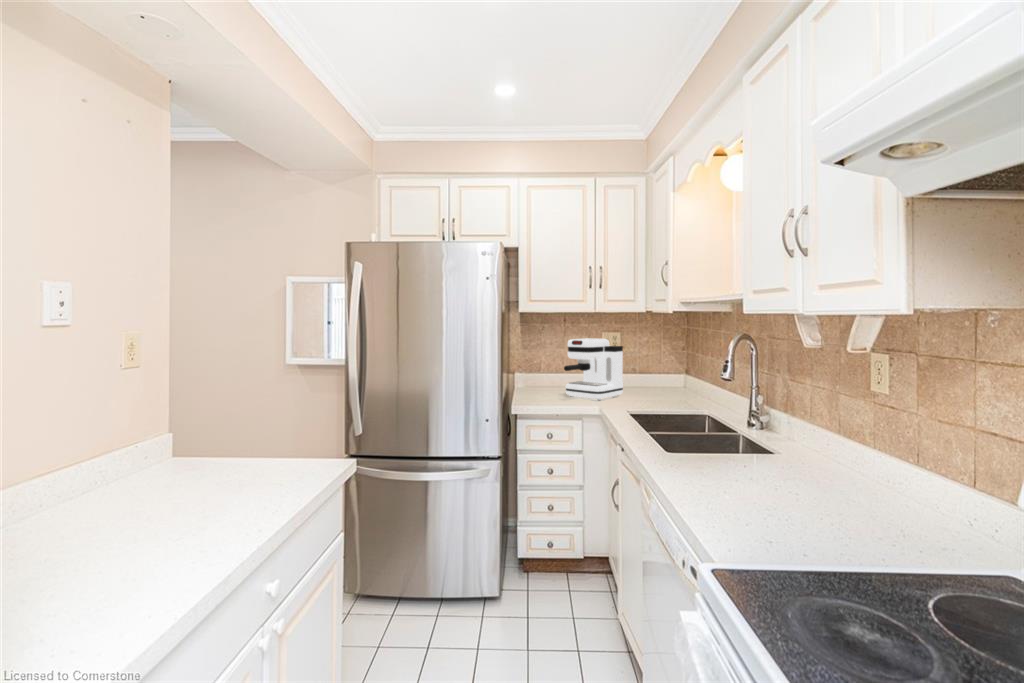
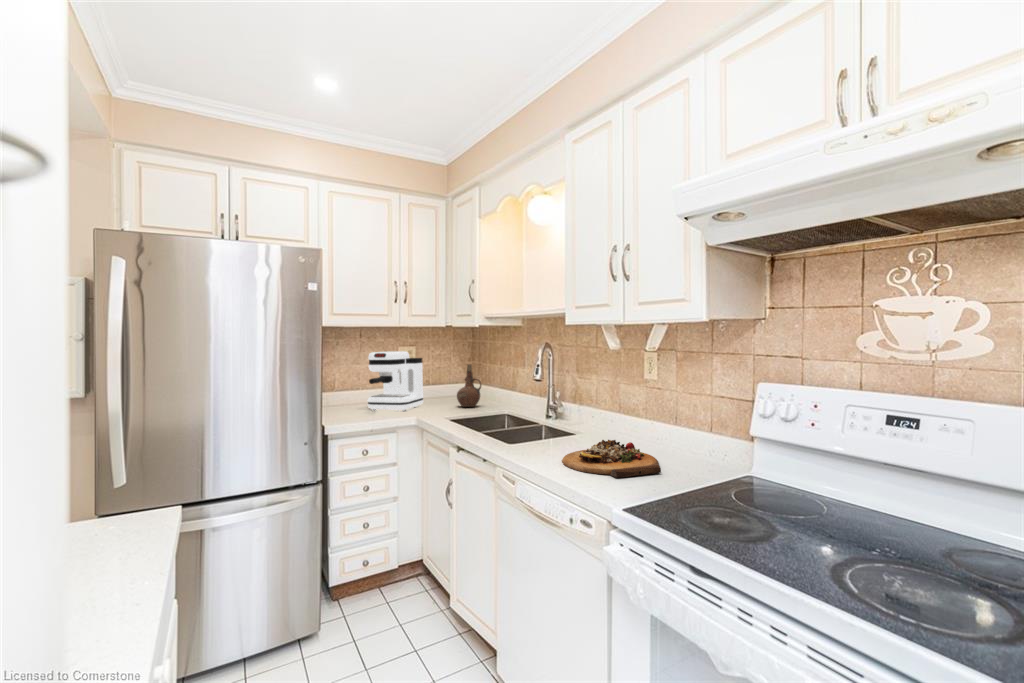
ceramic pitcher: none [657,355,686,402] -> present [457,364,481,407]
cutting board: none [720,468,865,531] -> present [562,440,661,478]

